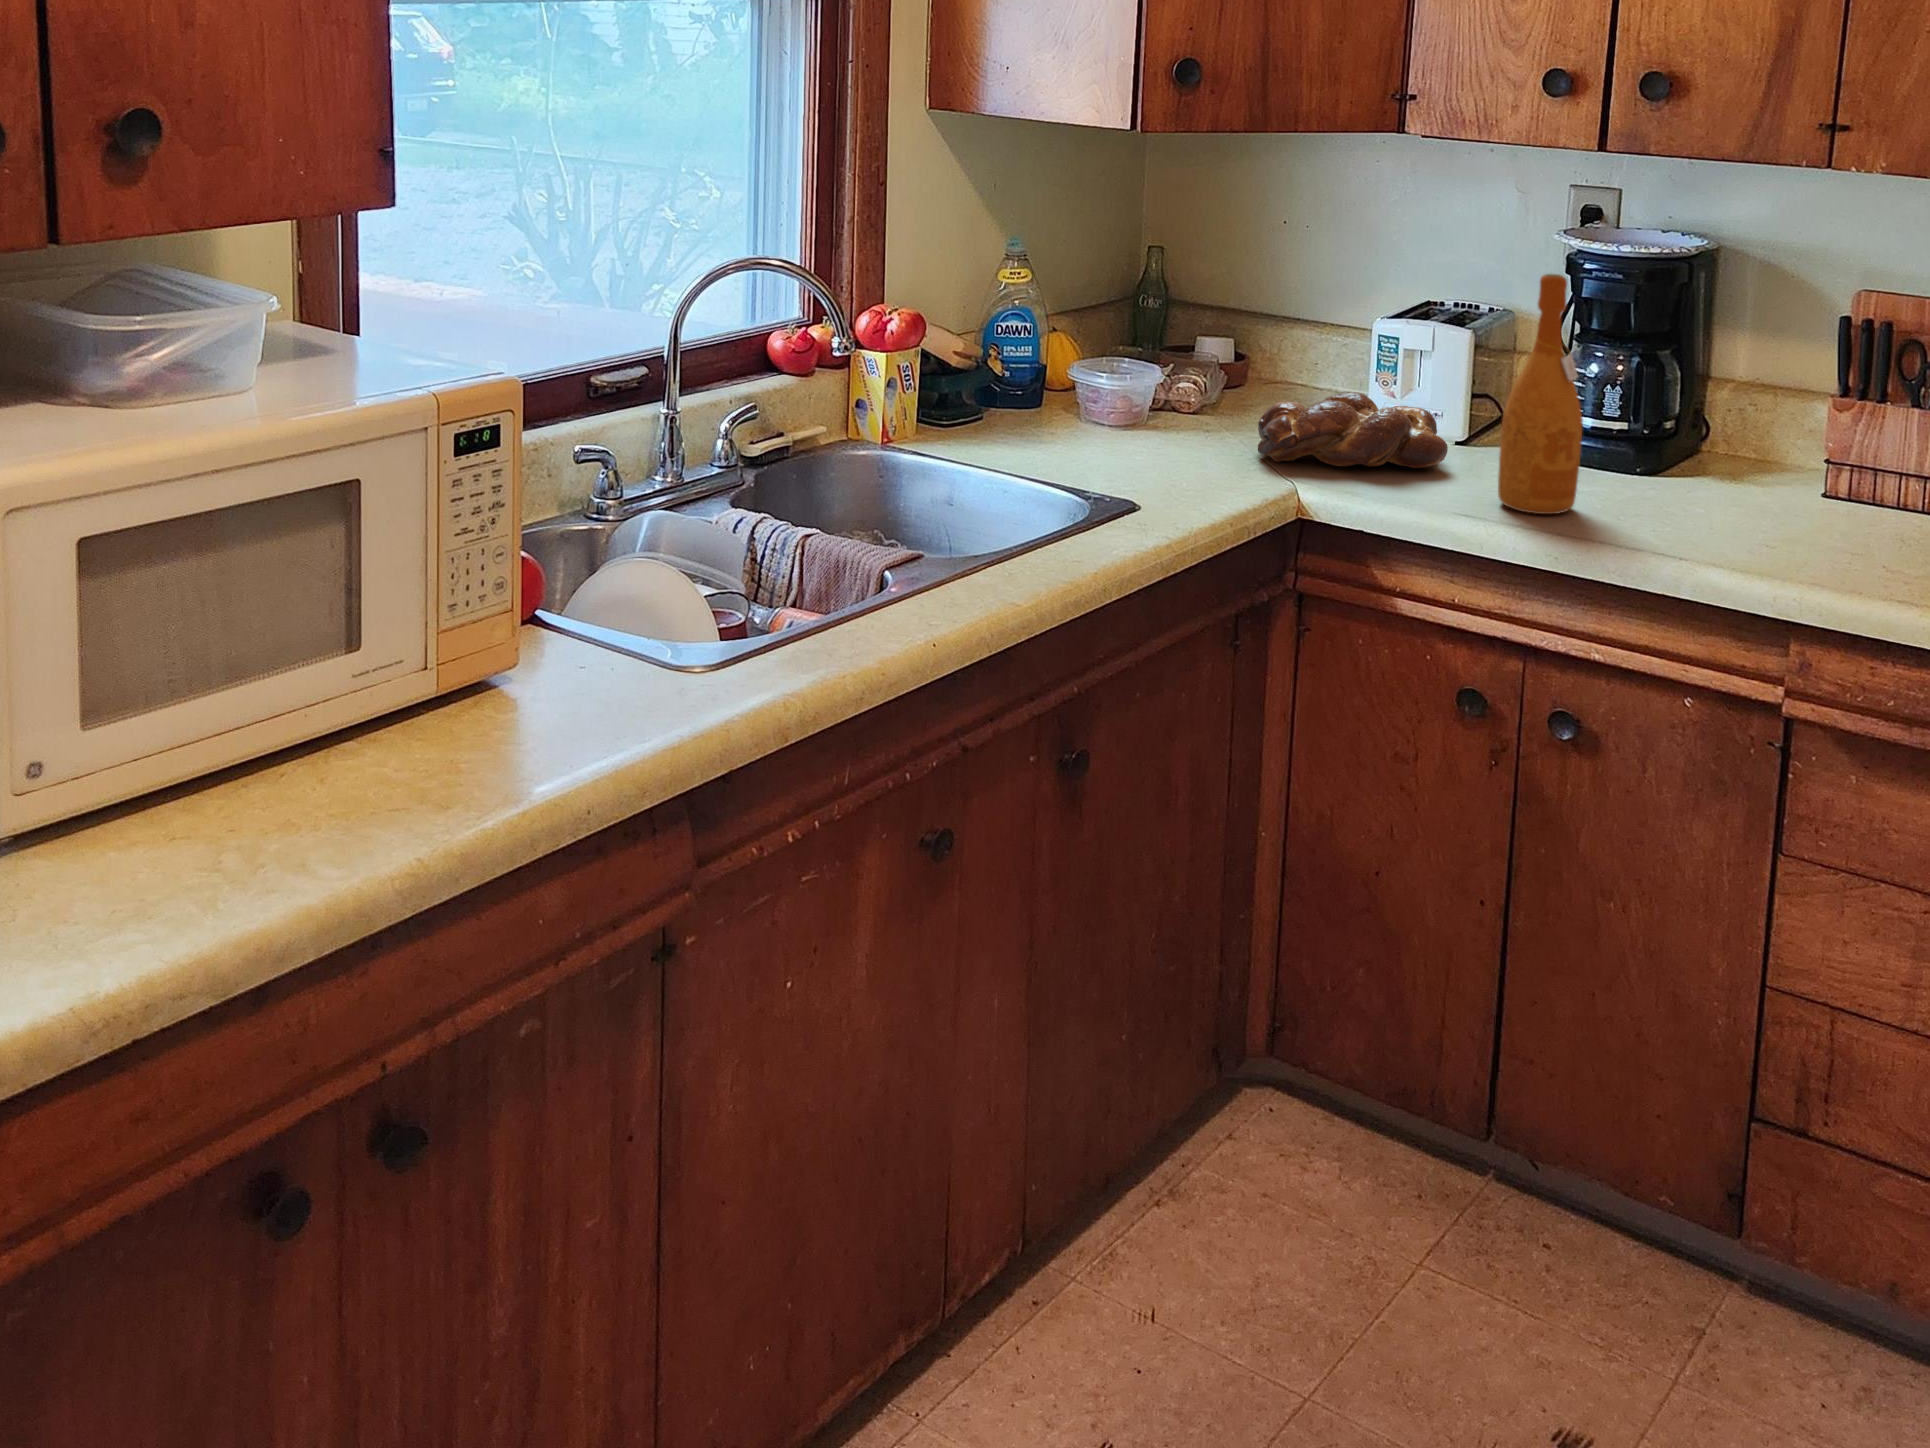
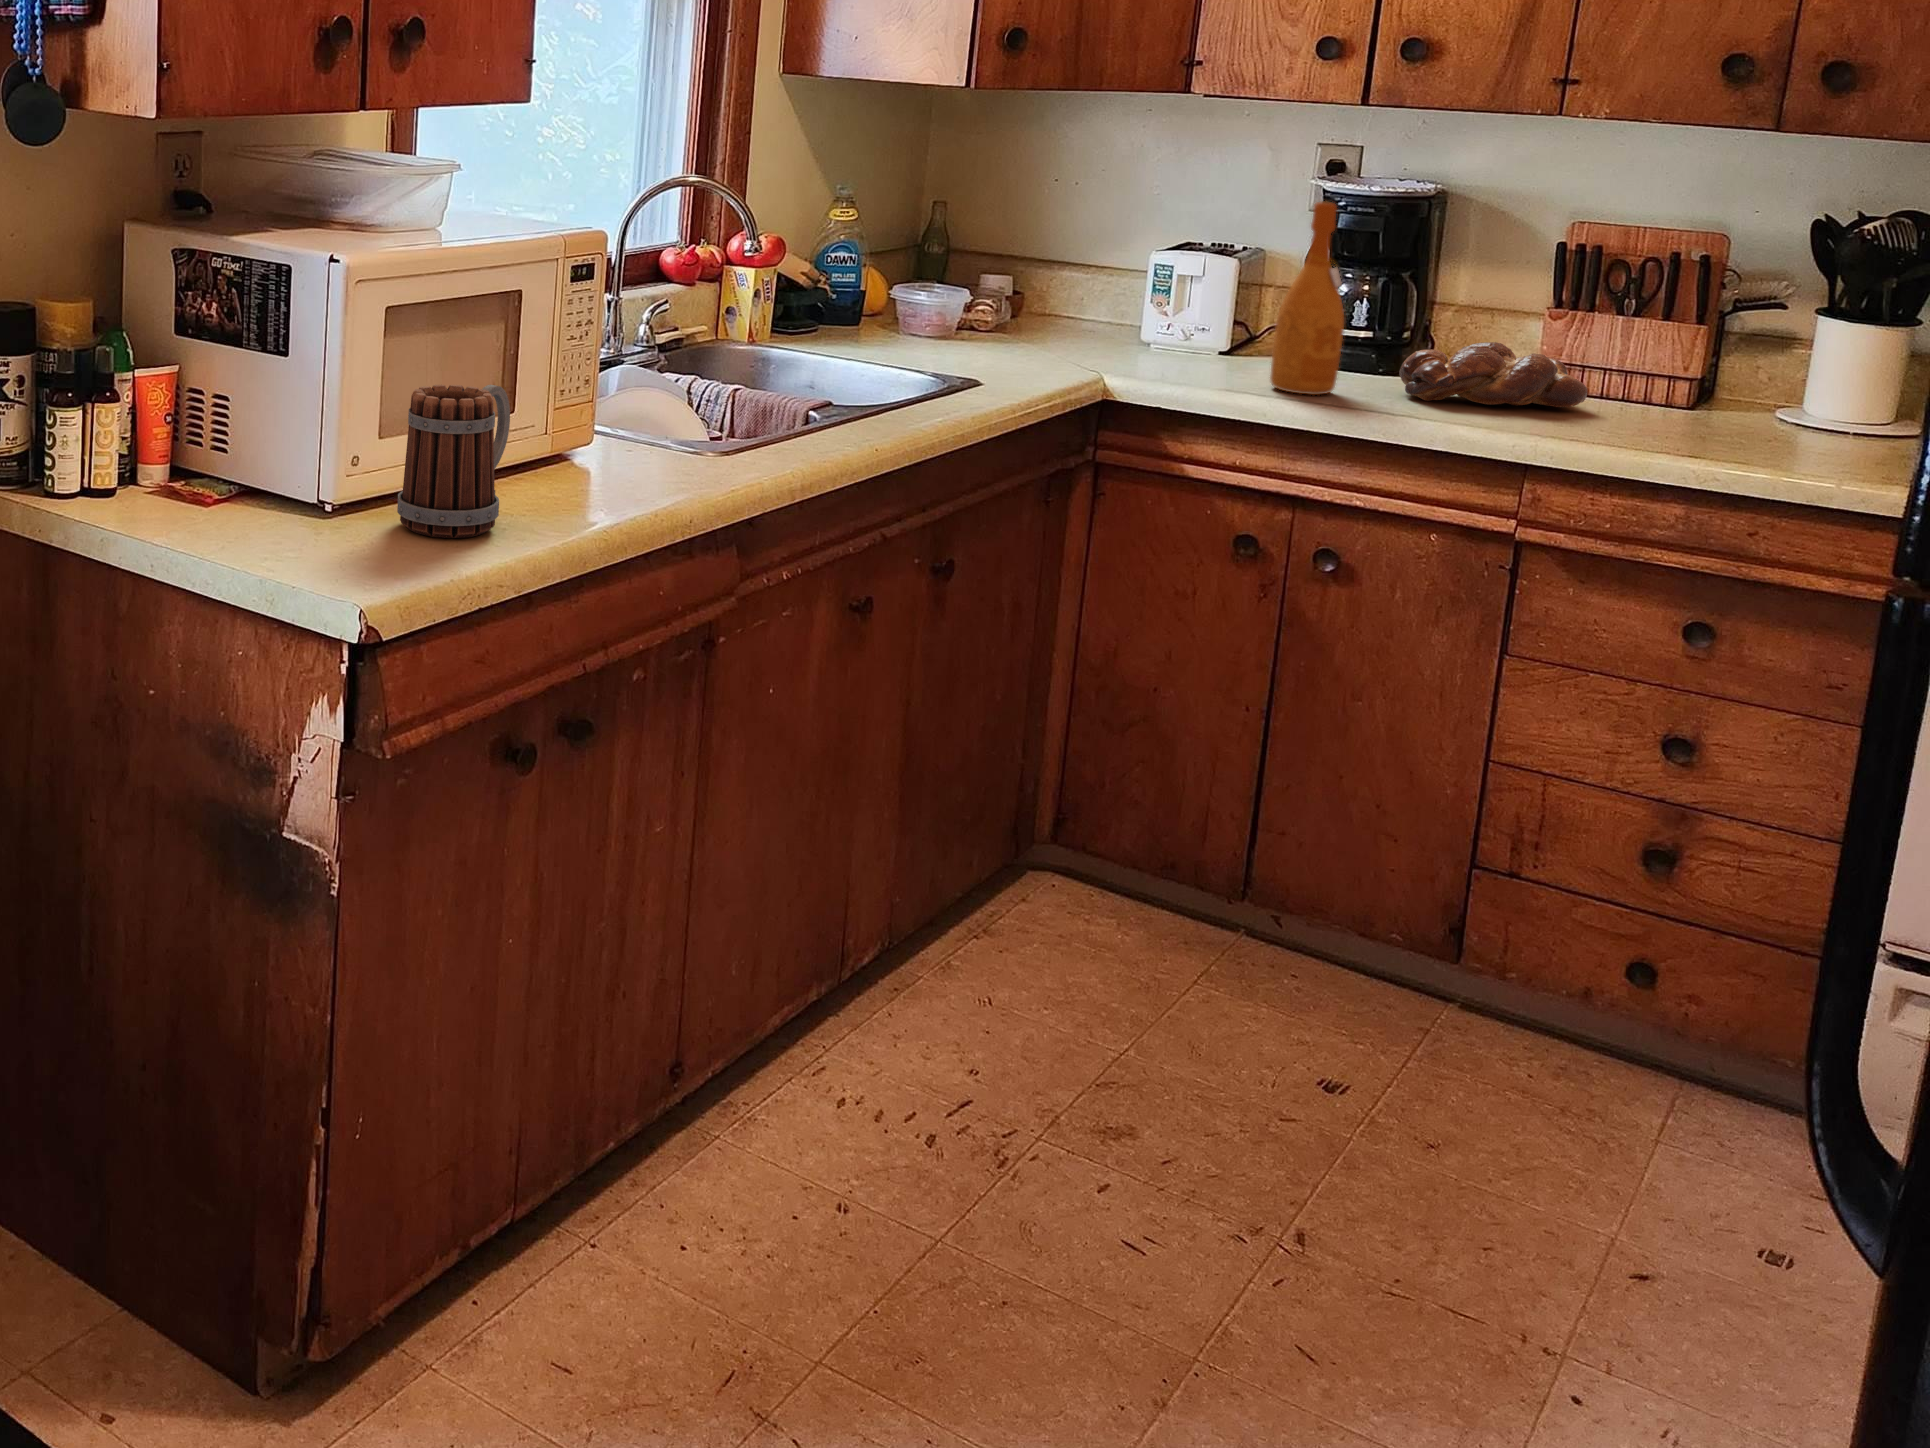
bread loaf: present [1258,392,1448,468] -> present [1399,342,1587,407]
mug: none [71,650,280,906] -> present [397,385,510,538]

